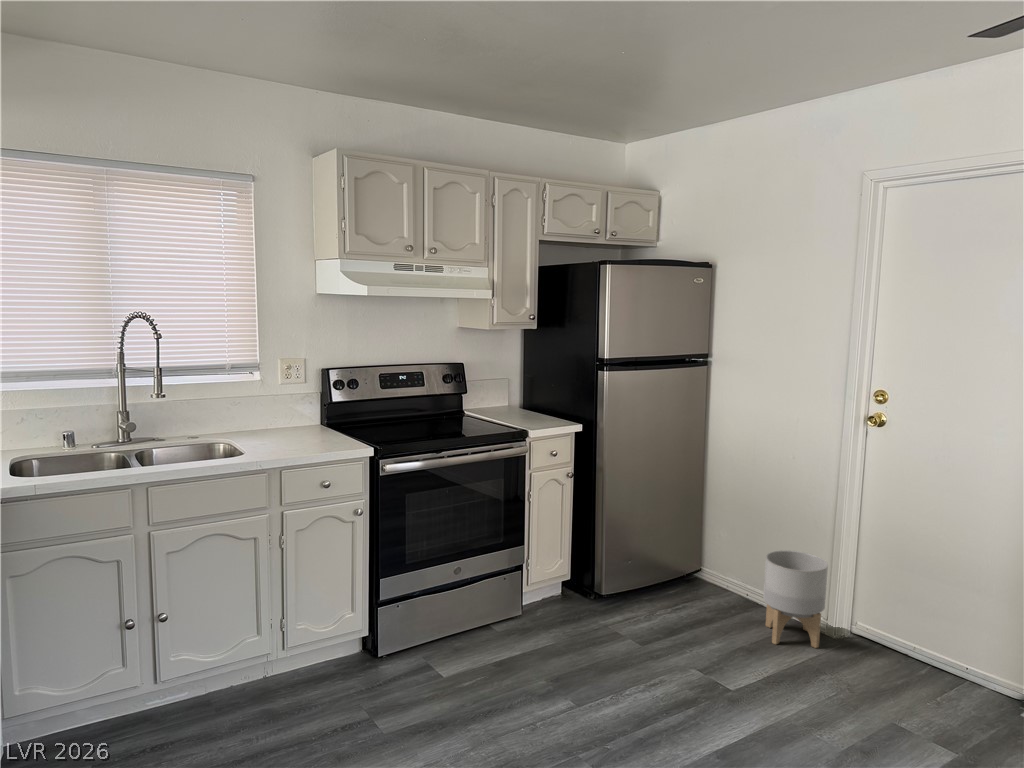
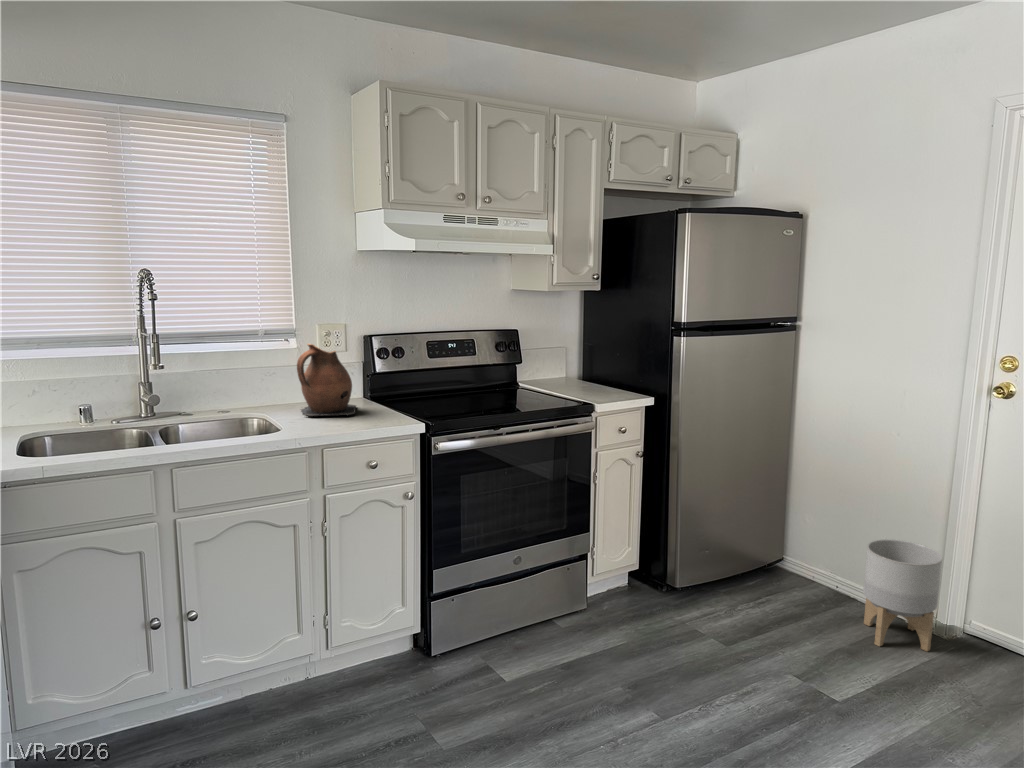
ceramic pitcher: none [260,377,314,441] -> present [297,344,356,416]

